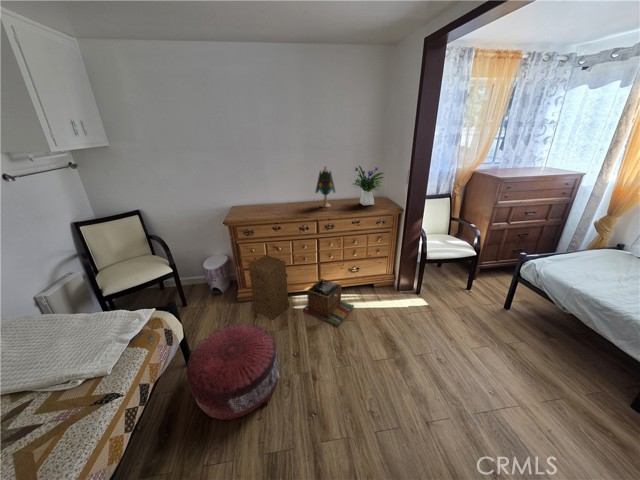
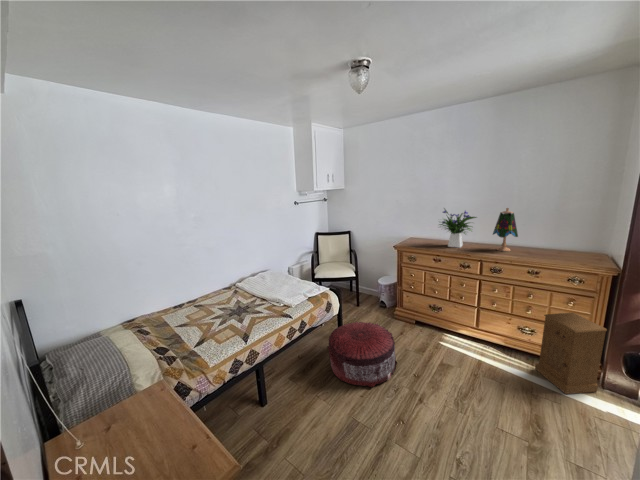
flower arrangement: present [353,166,384,205] -> present [440,210,476,248]
nightstand: present [248,255,290,320] -> present [535,313,607,394]
laundry basket: present [303,279,354,326] -> none [446,324,510,377]

